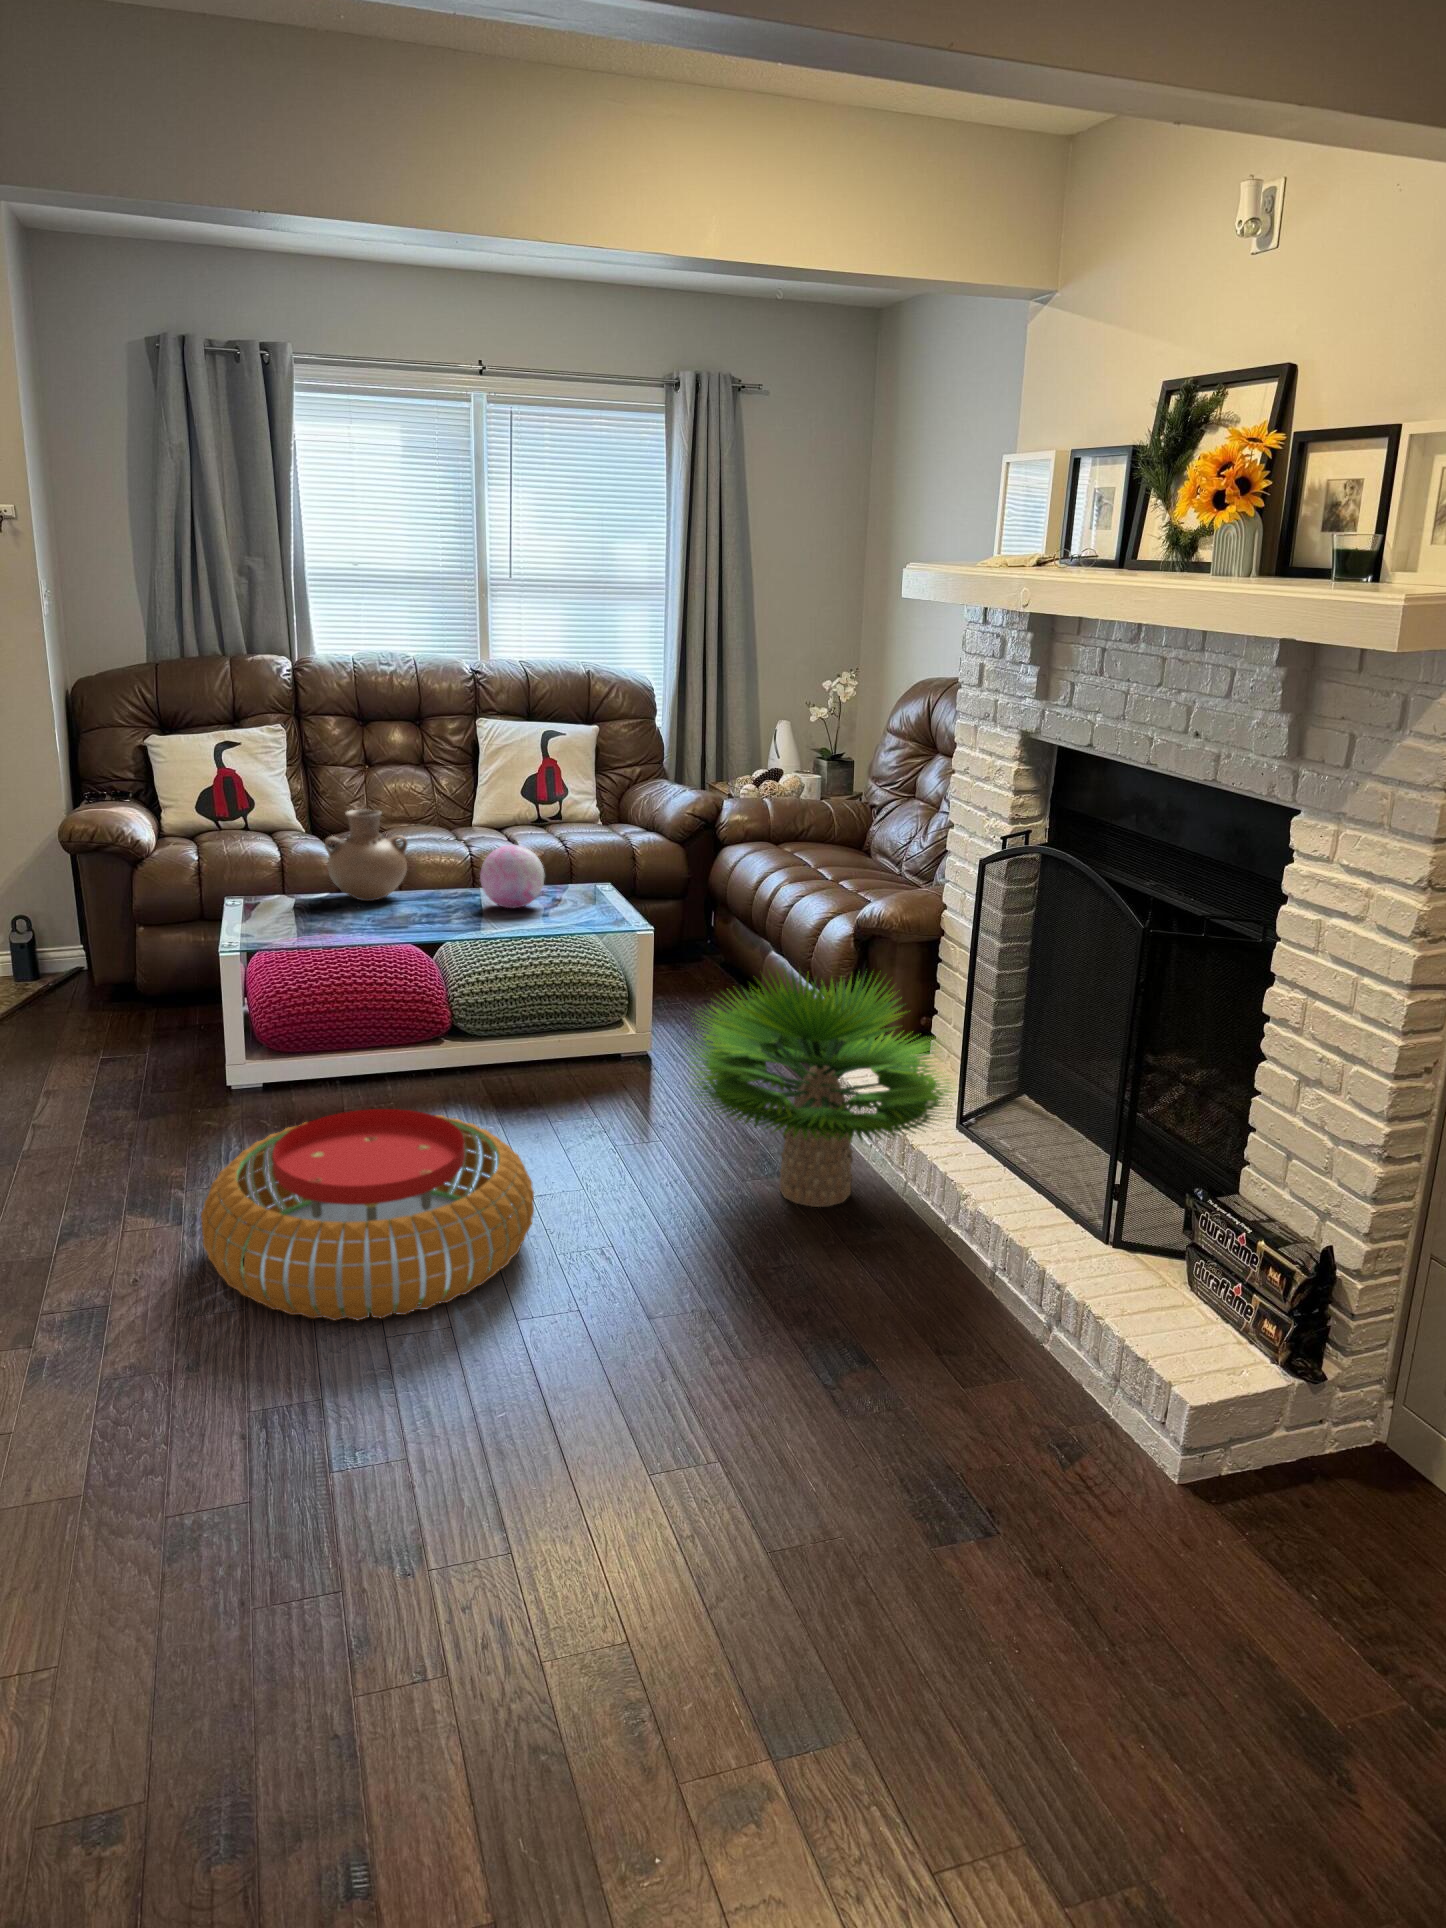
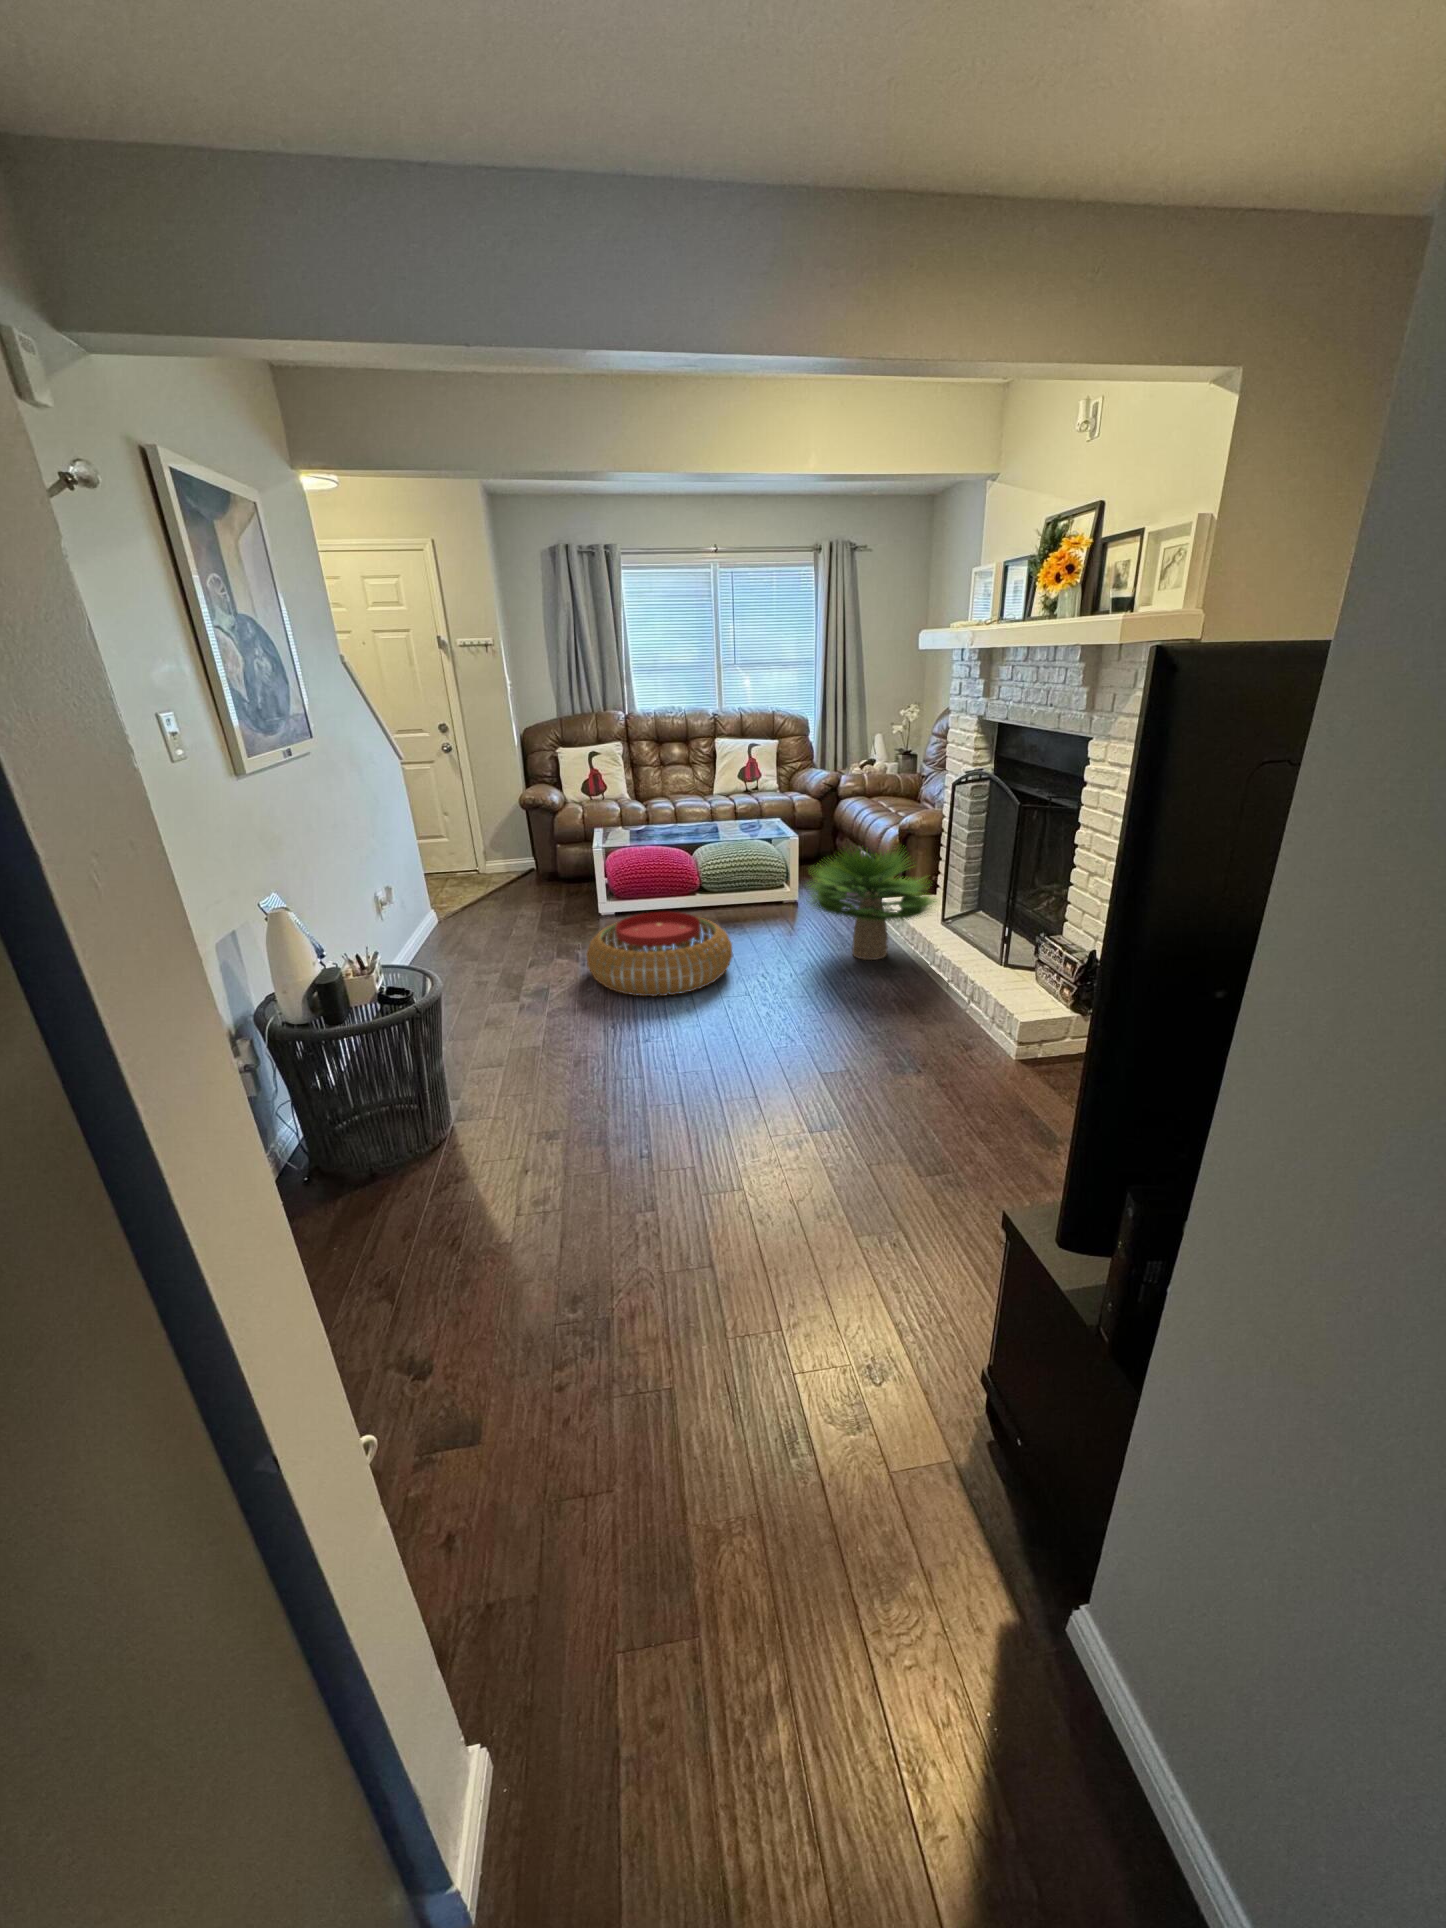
vase: present [325,809,407,901] -> none [640,784,680,829]
decorative orb: present [480,845,544,908] -> none [715,798,746,831]

